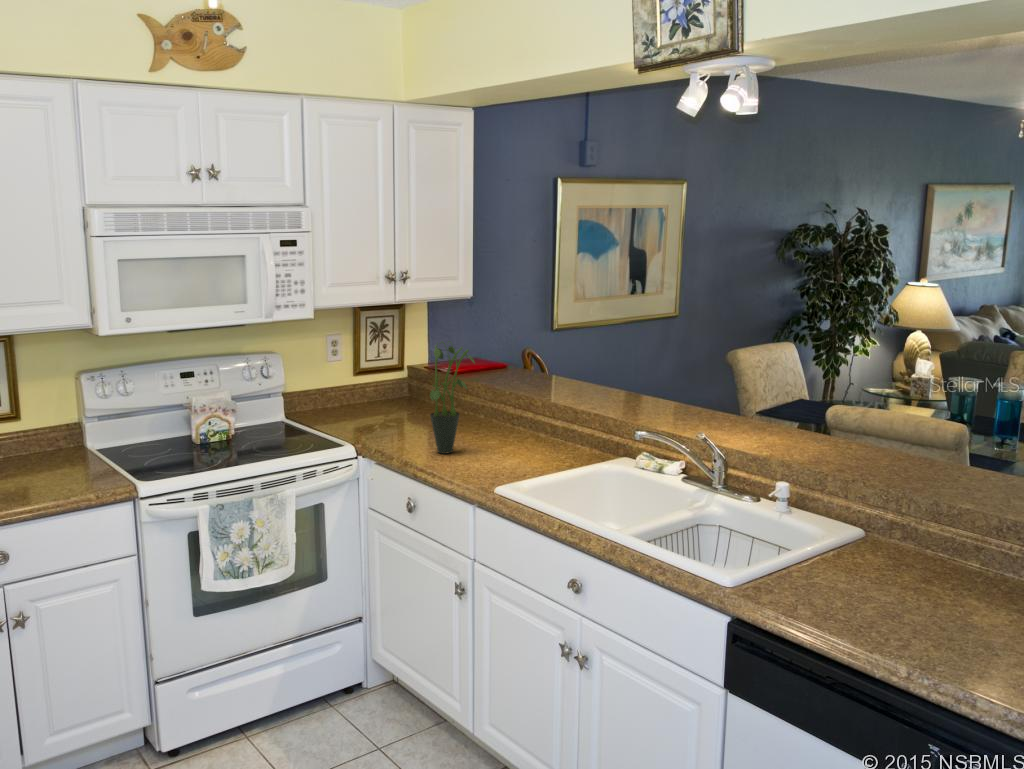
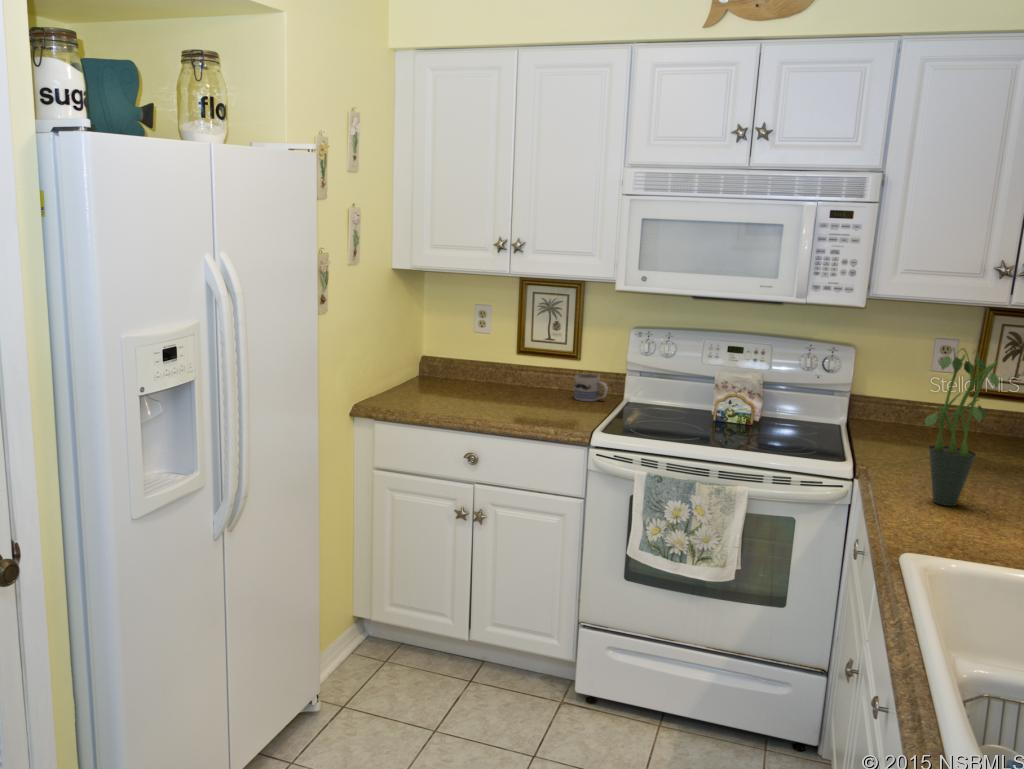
mug: none [22,431,66,463] -> present [574,374,608,401]

